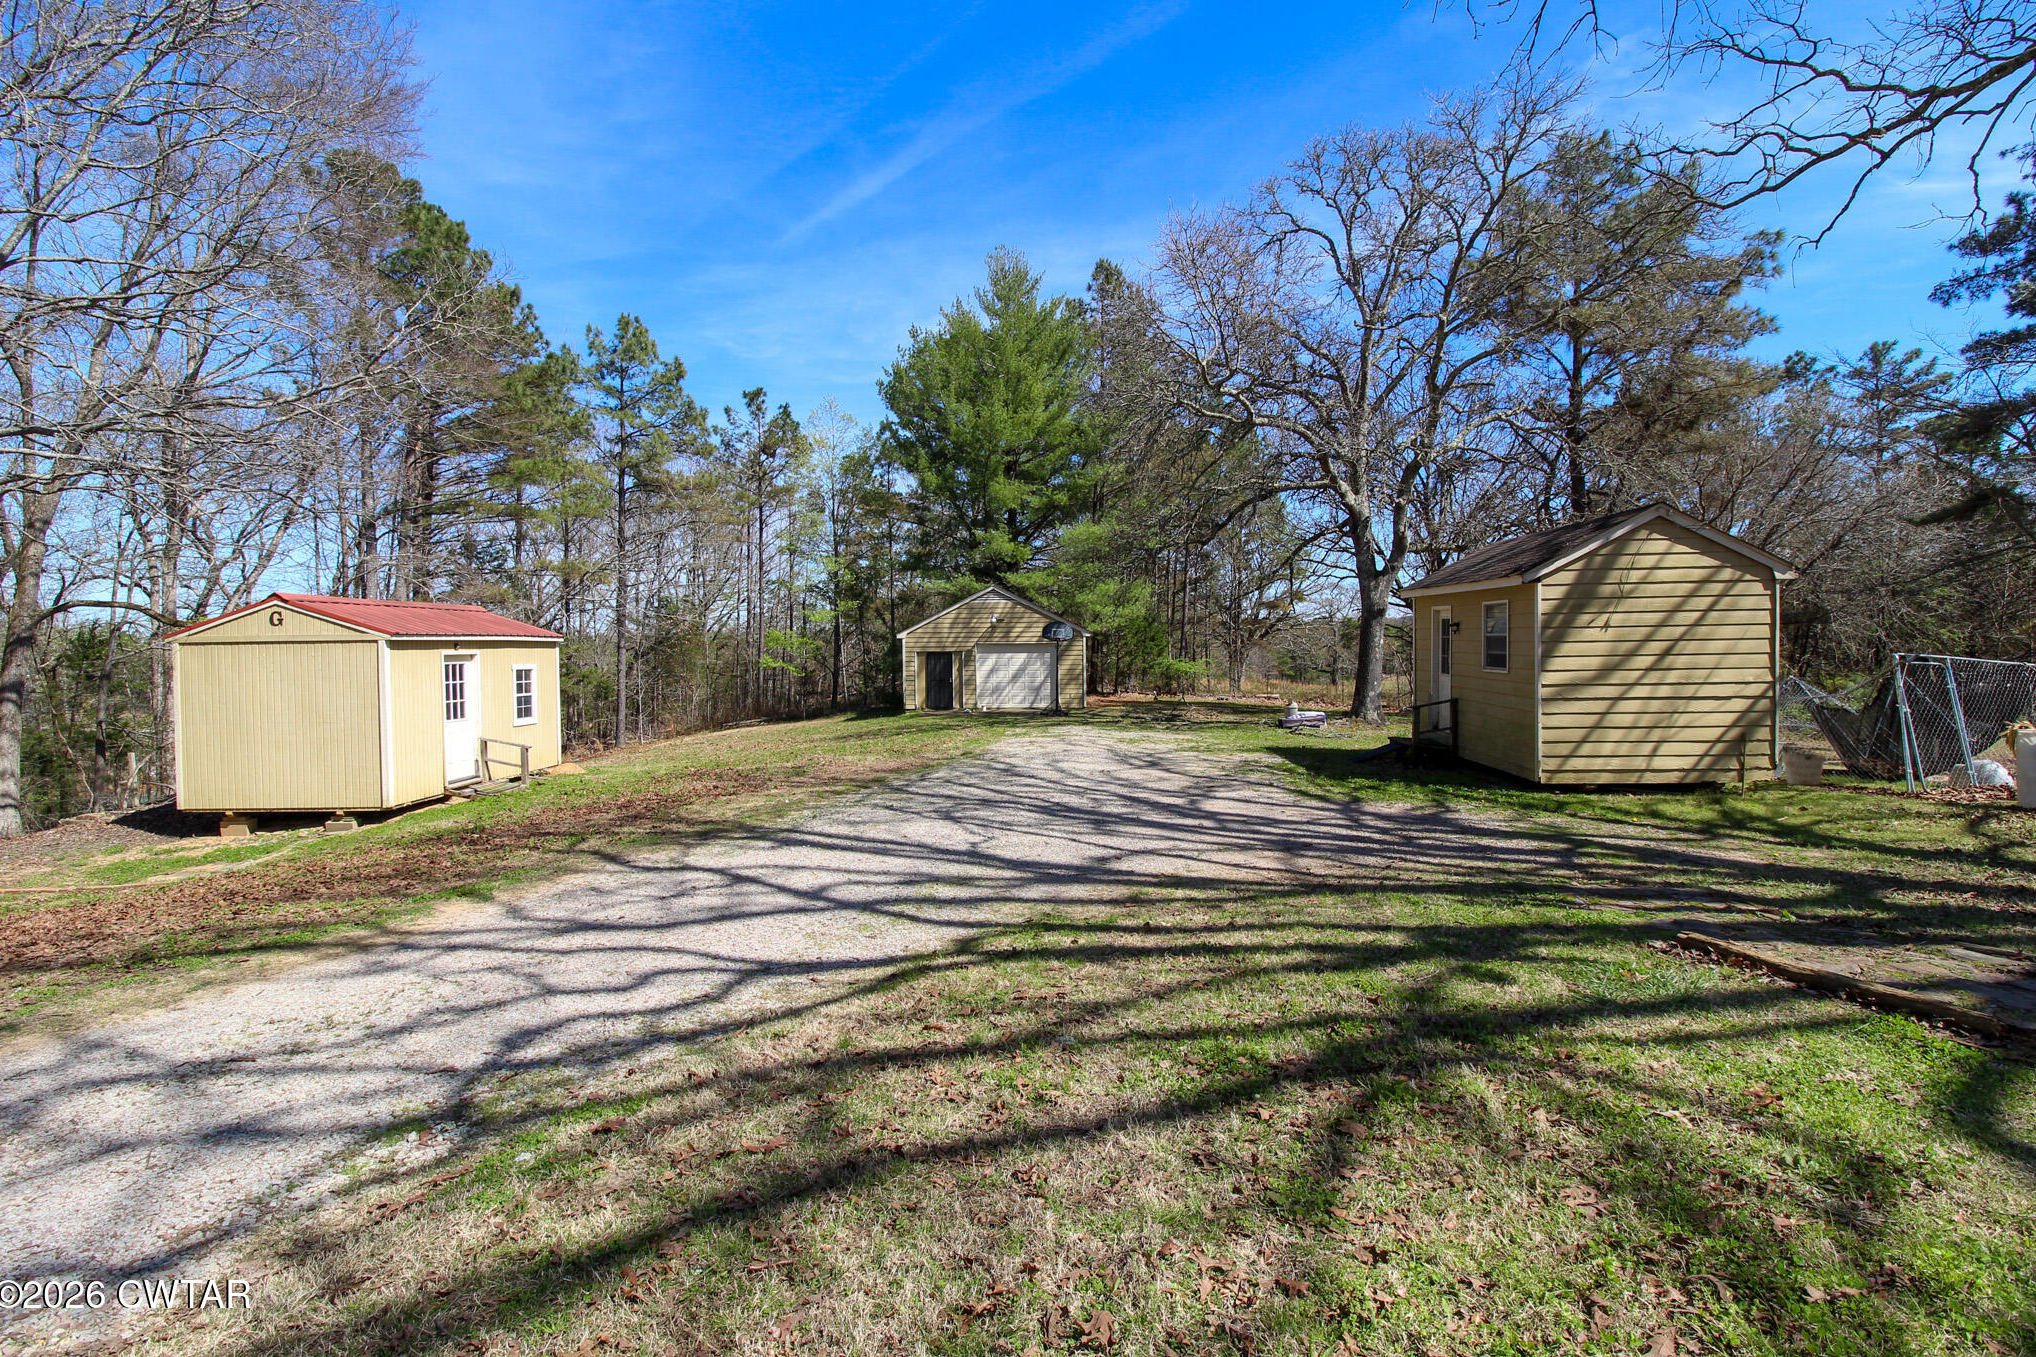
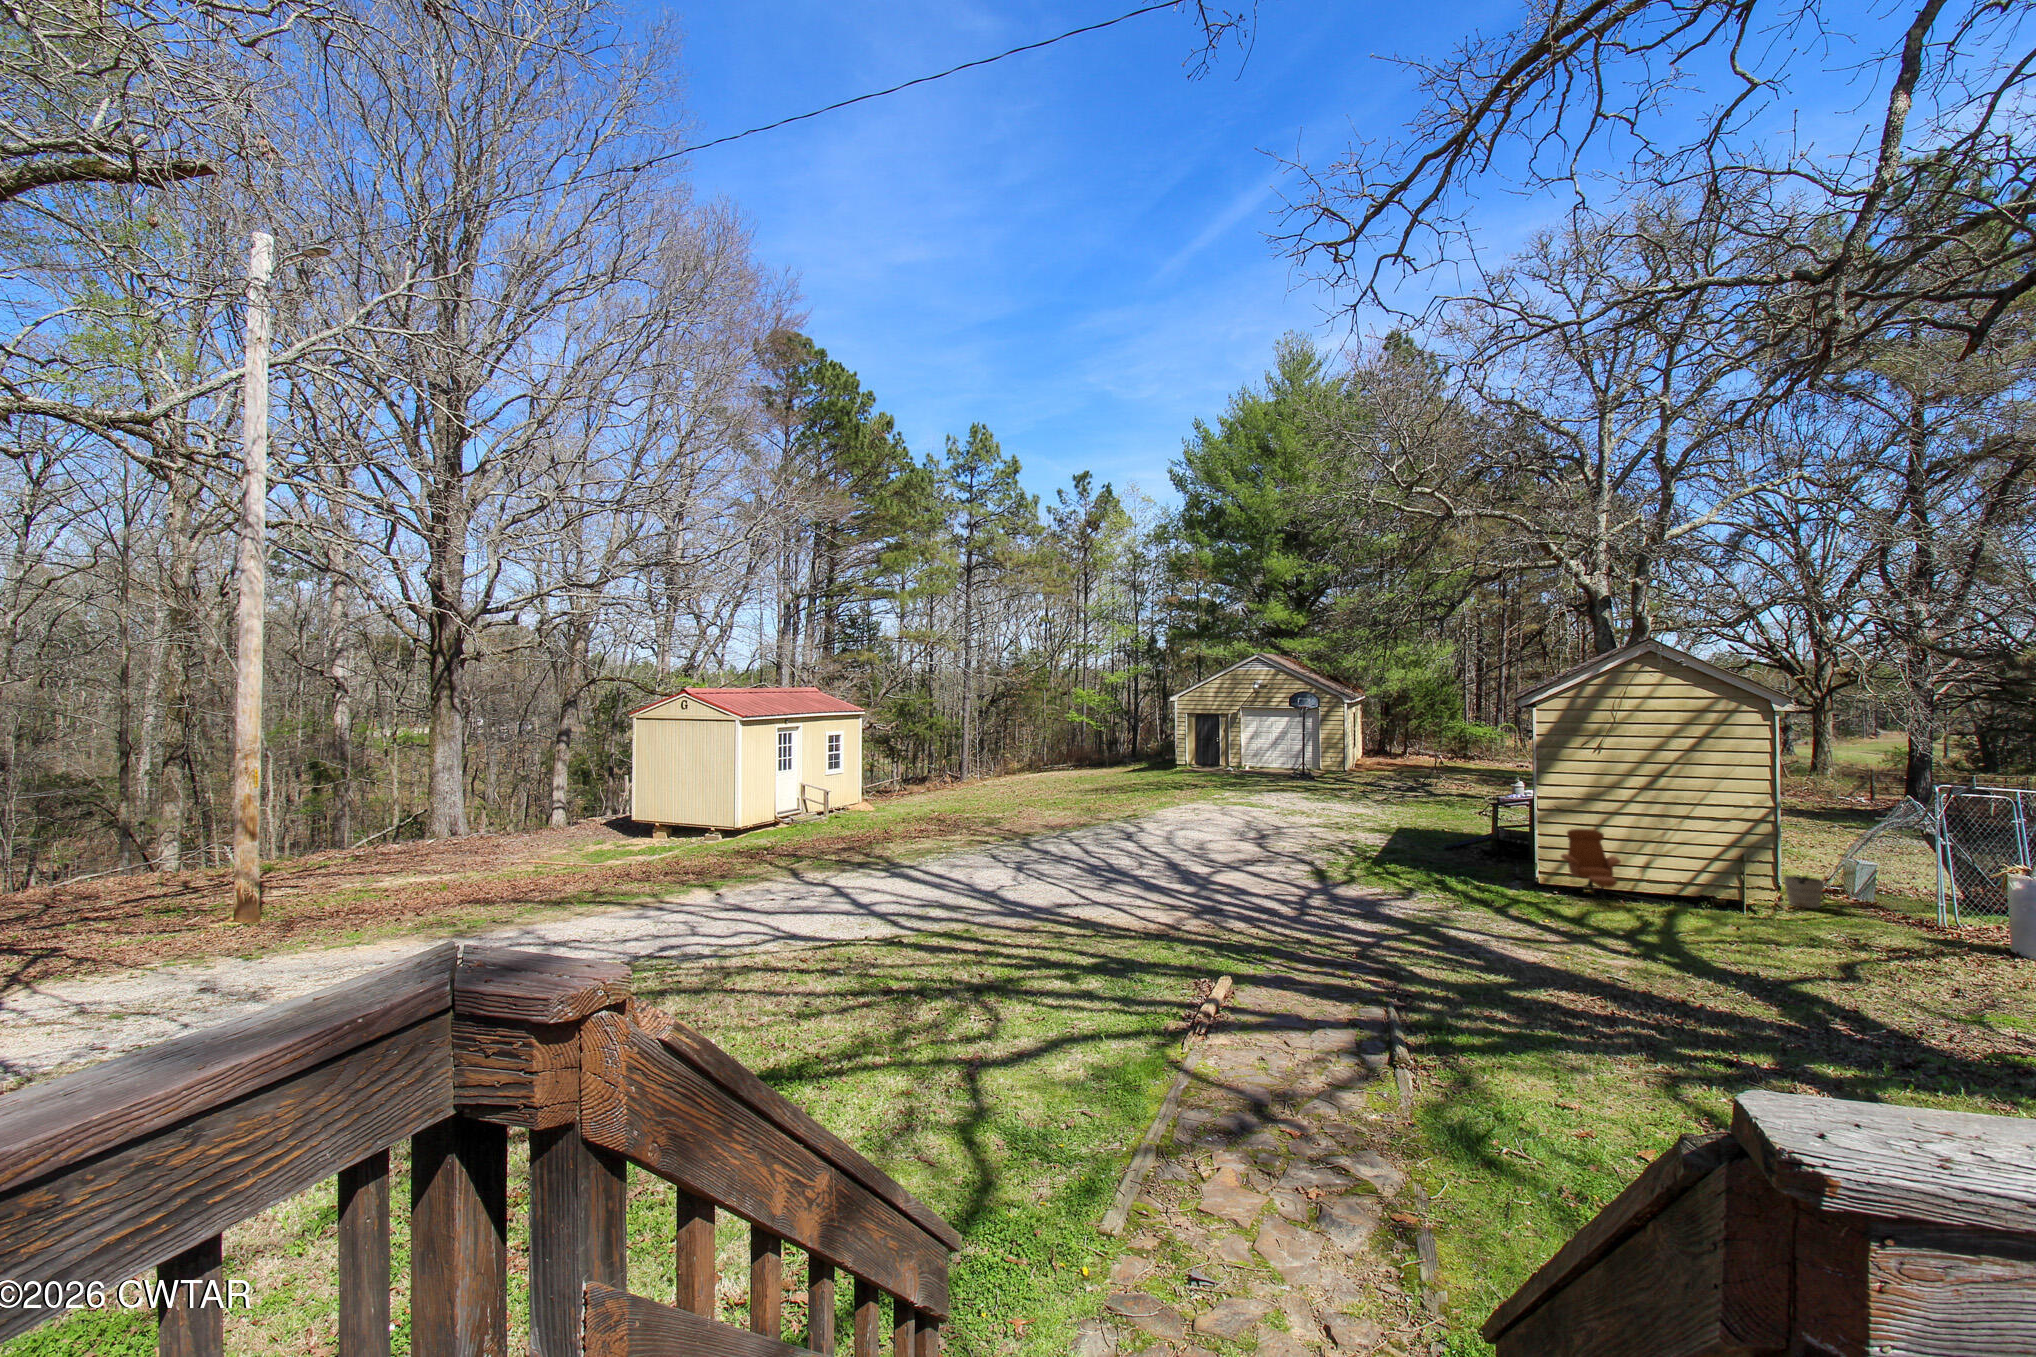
lounge chair: none [1582,718,1670,798] -> present [1561,829,1621,902]

